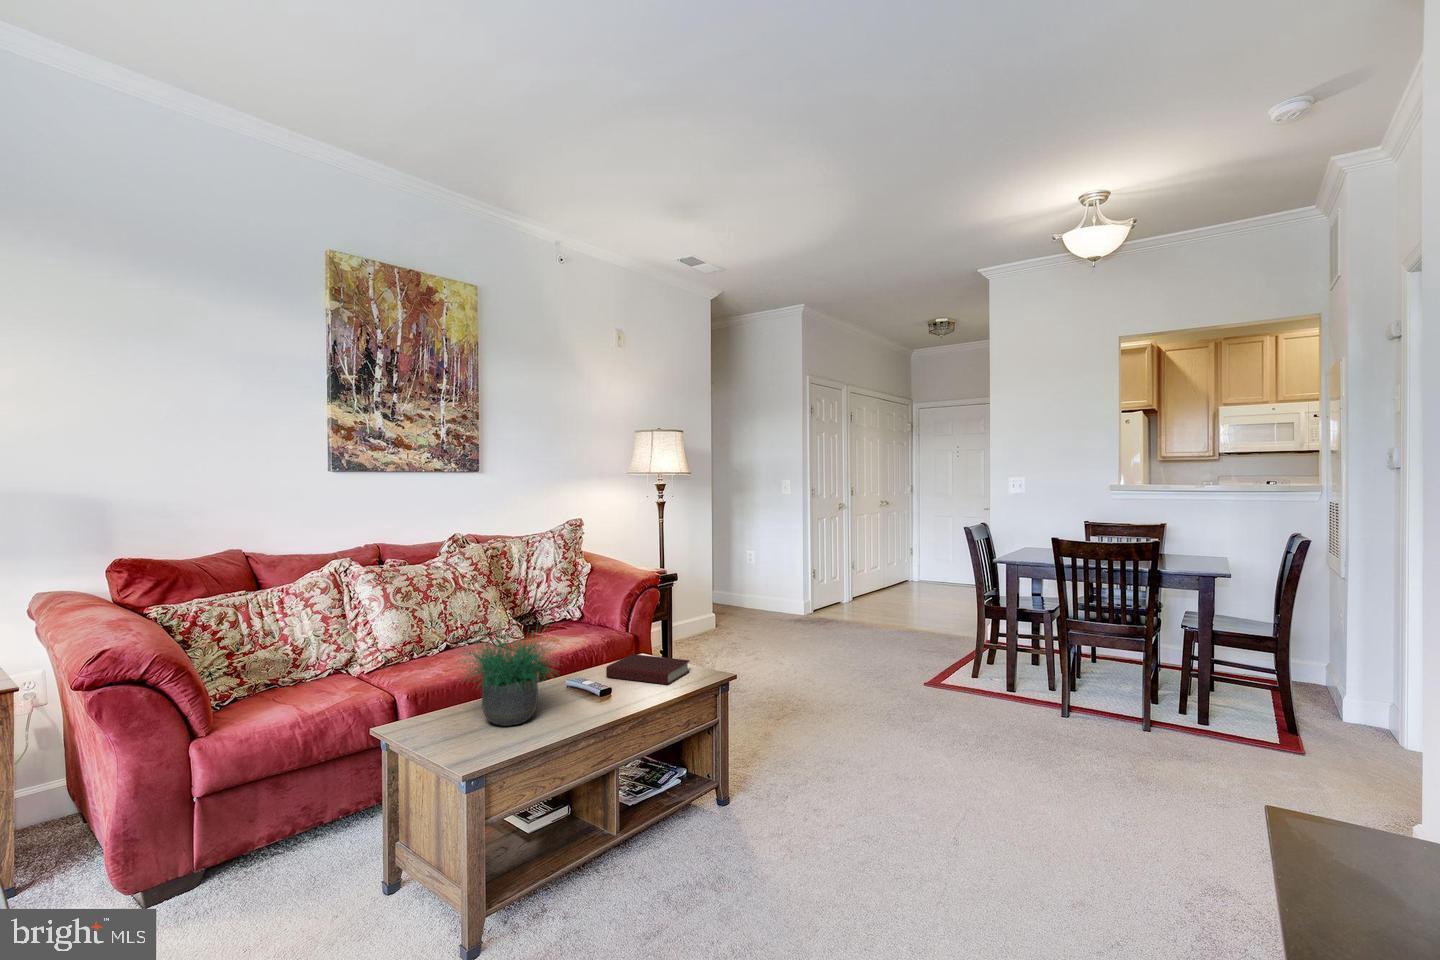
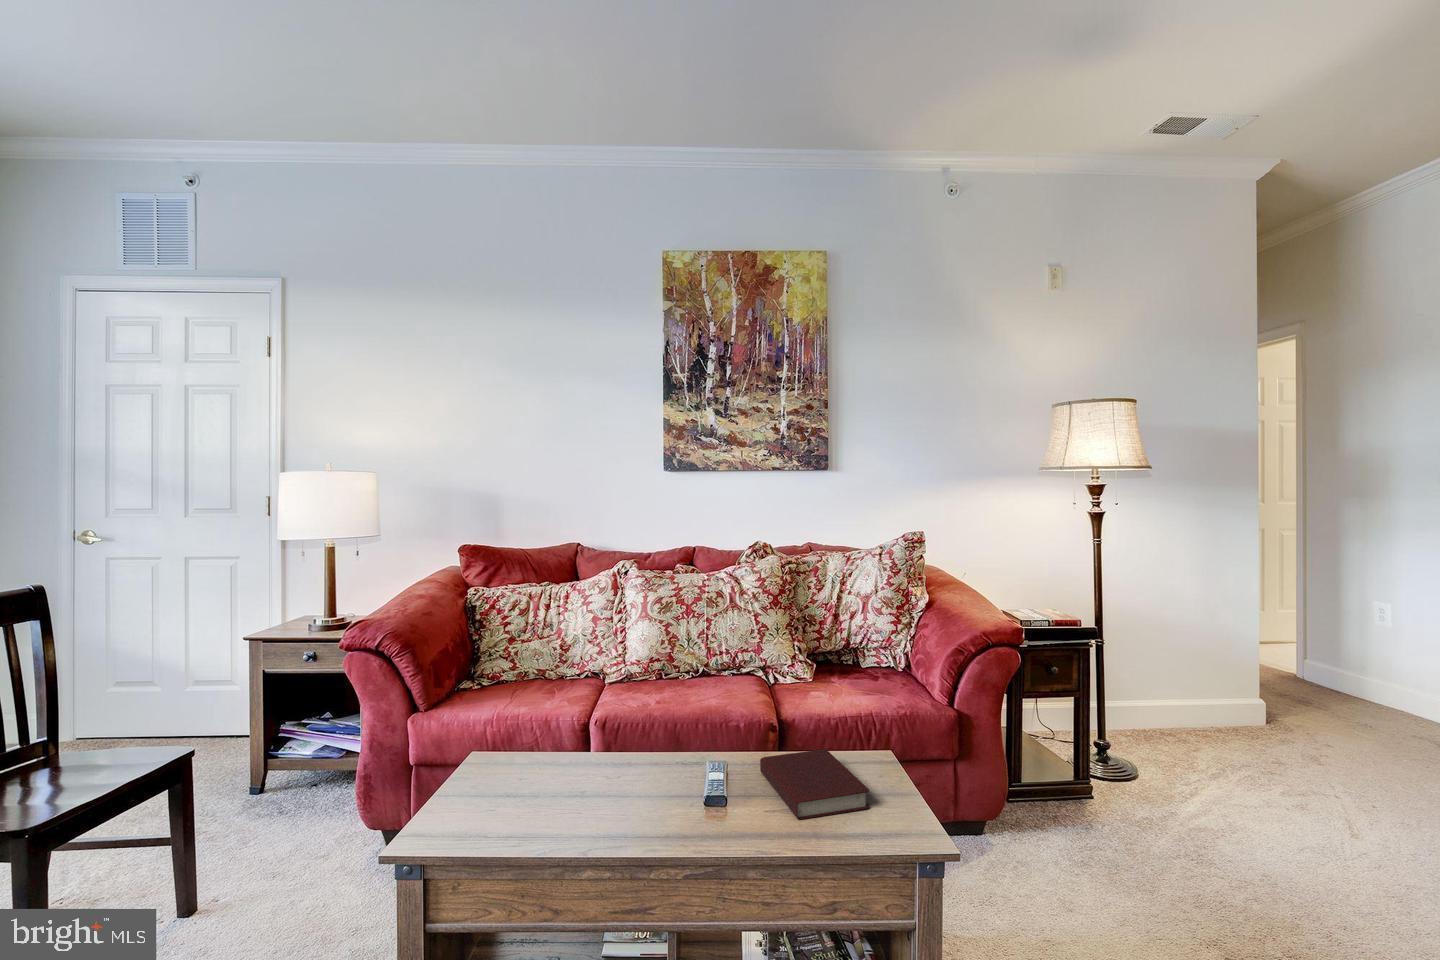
potted plant: present [457,626,556,726] -> none [484,640,639,803]

